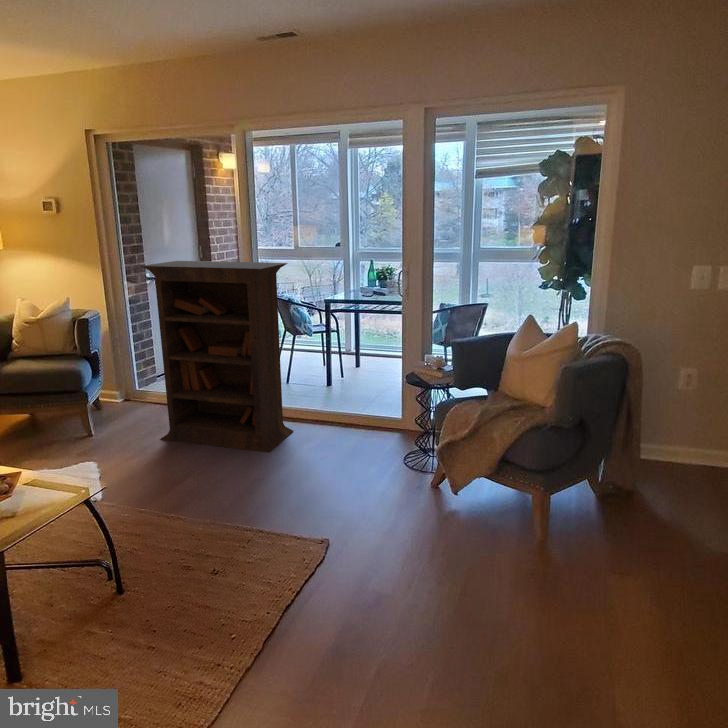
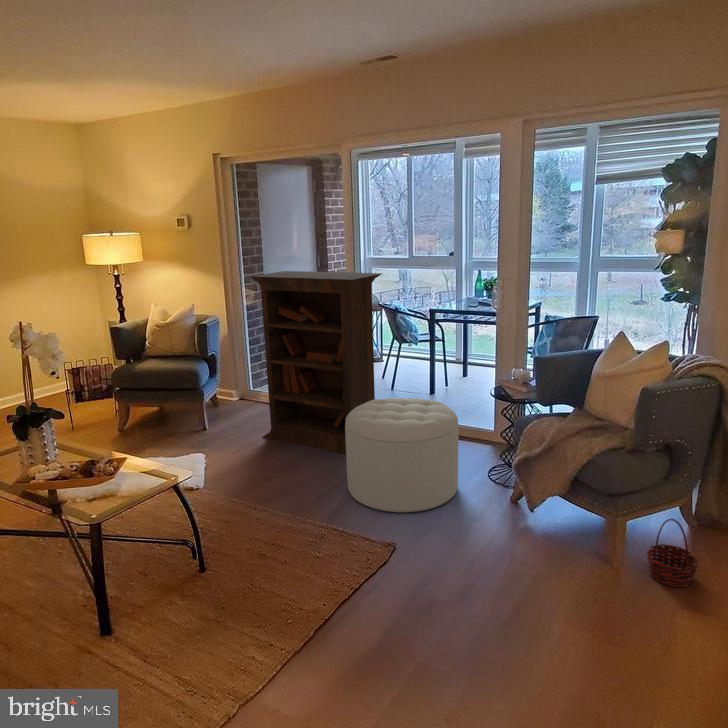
ottoman: none [265,389,380,506] -> present [345,398,458,512]
basket: none [571,488,616,551] -> present [647,519,699,587]

